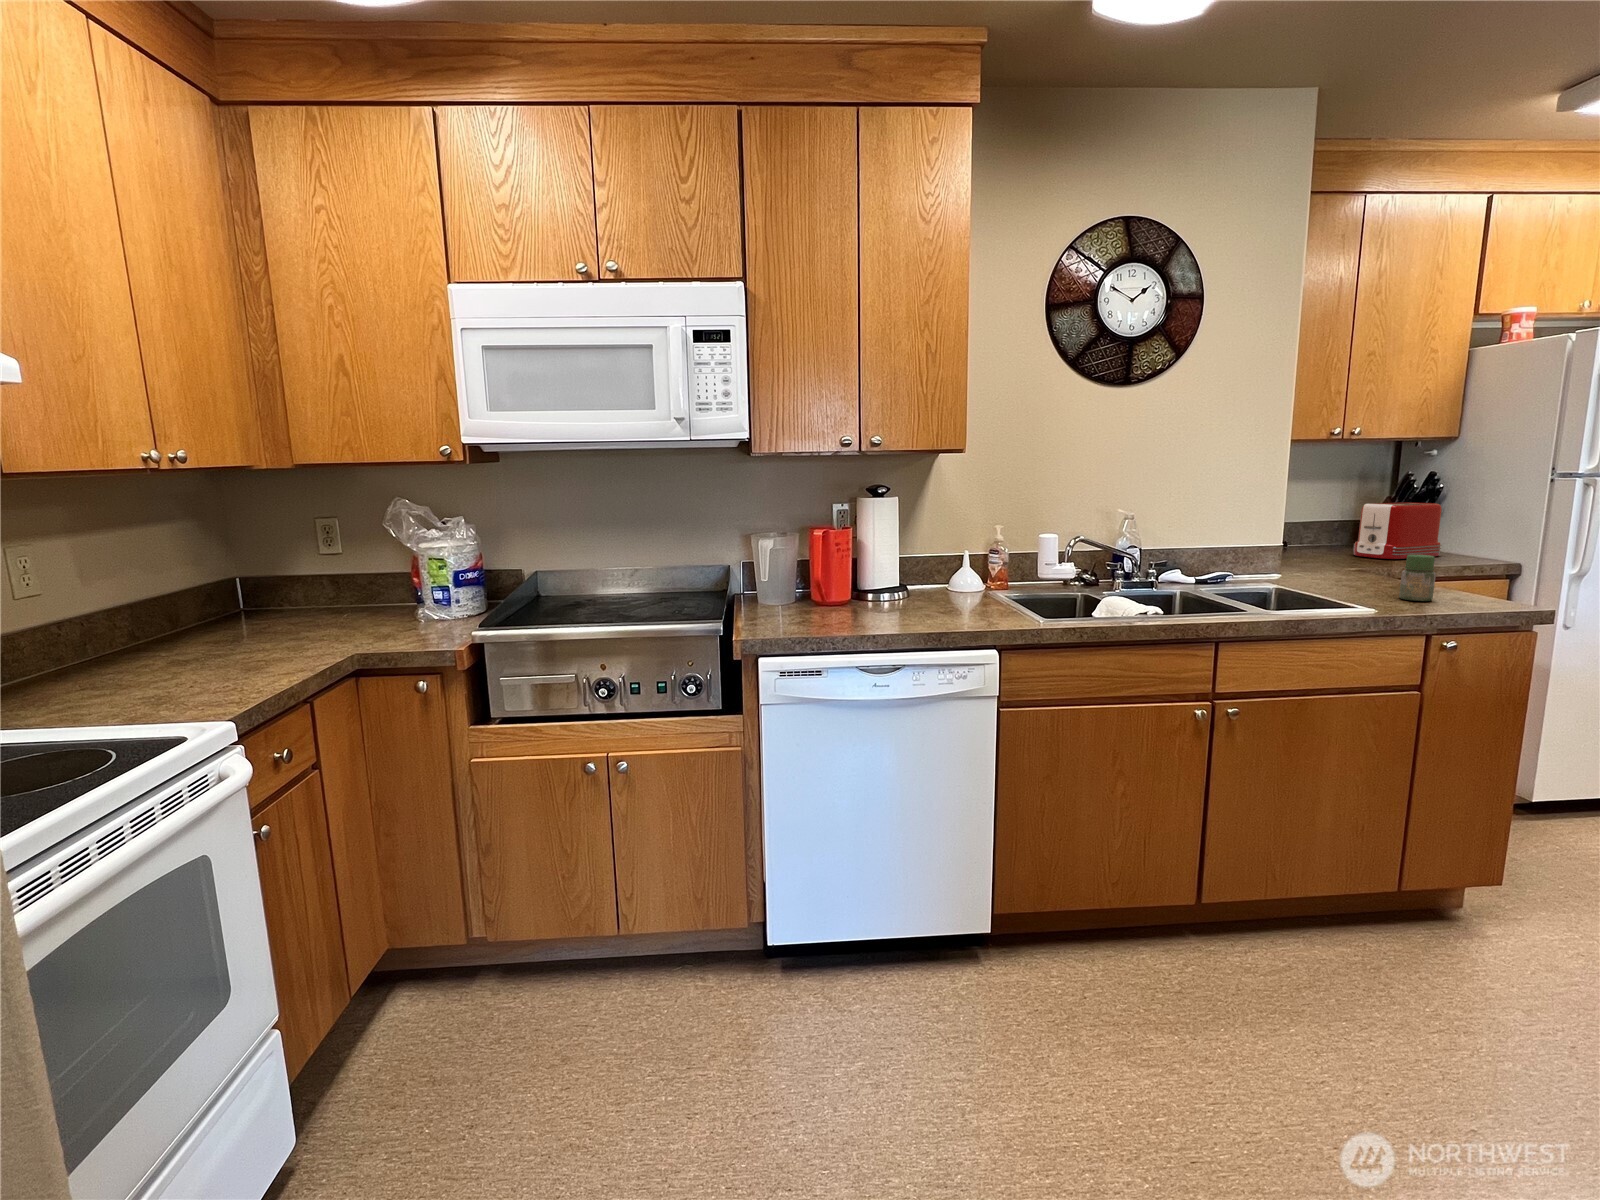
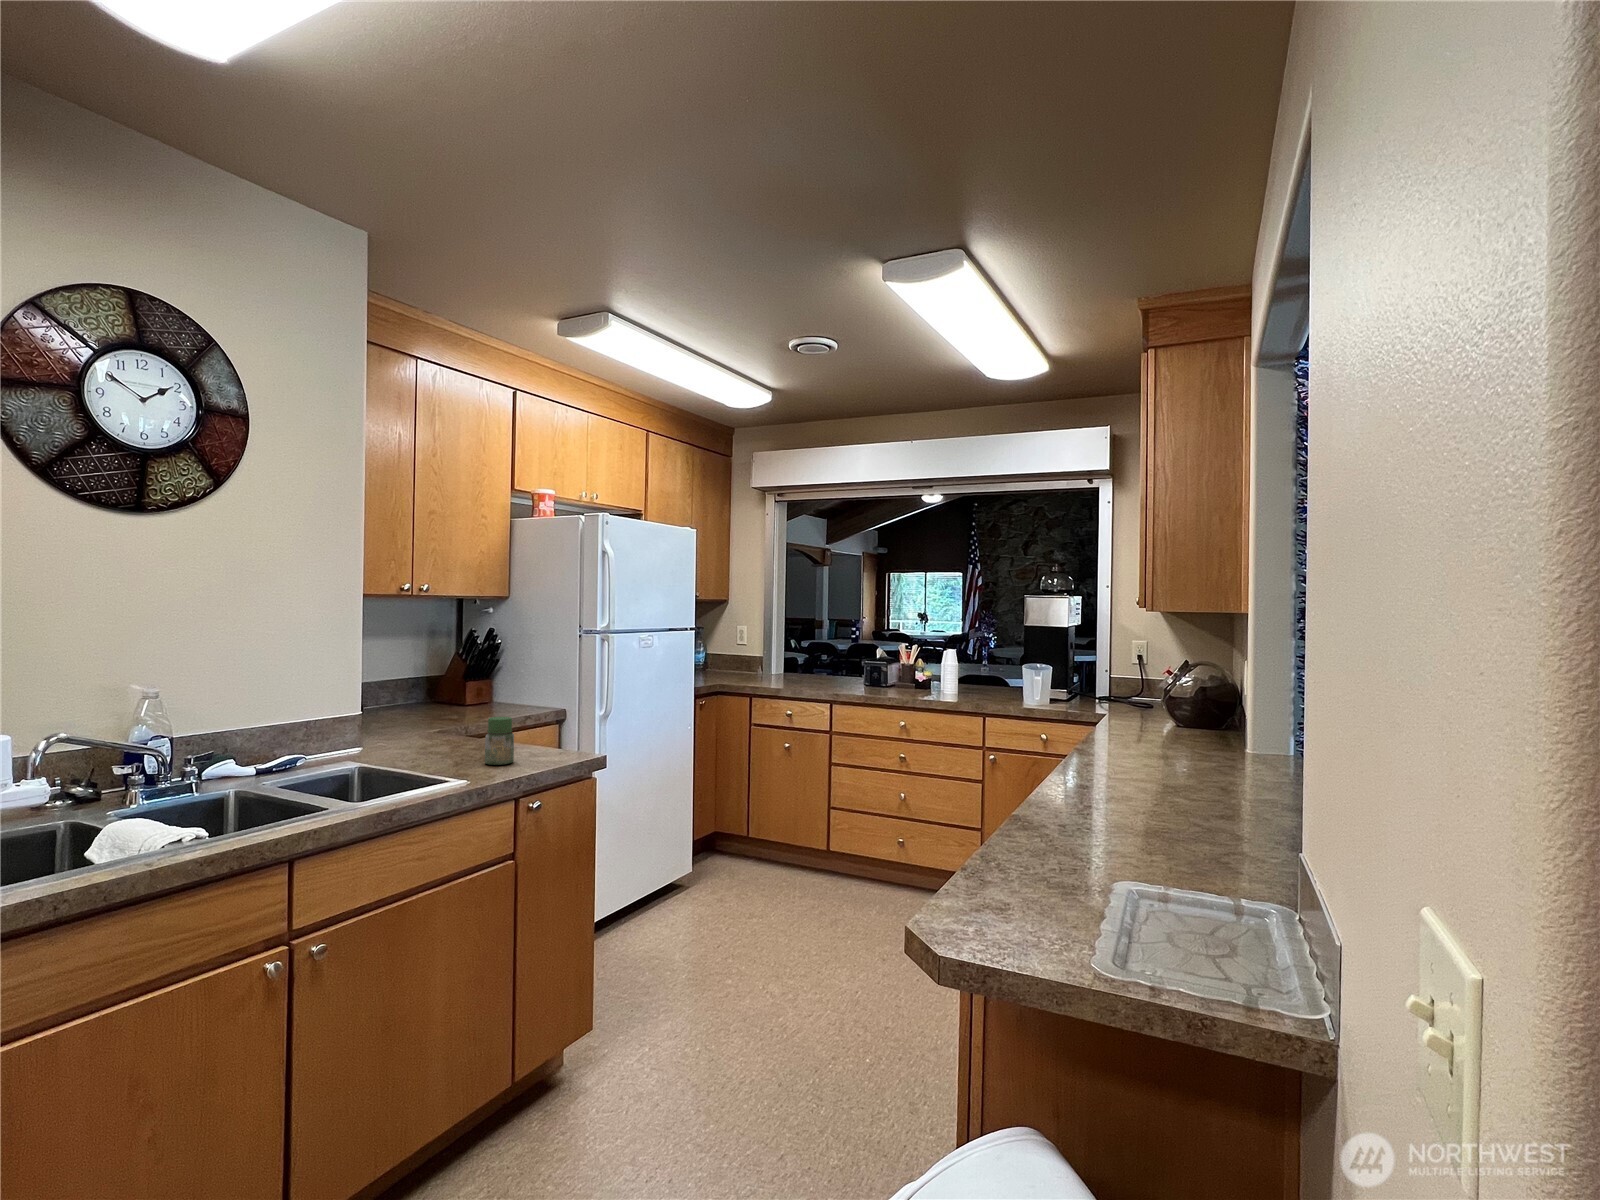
toaster: present [1353,502,1442,559] -> none [431,658,506,716]

